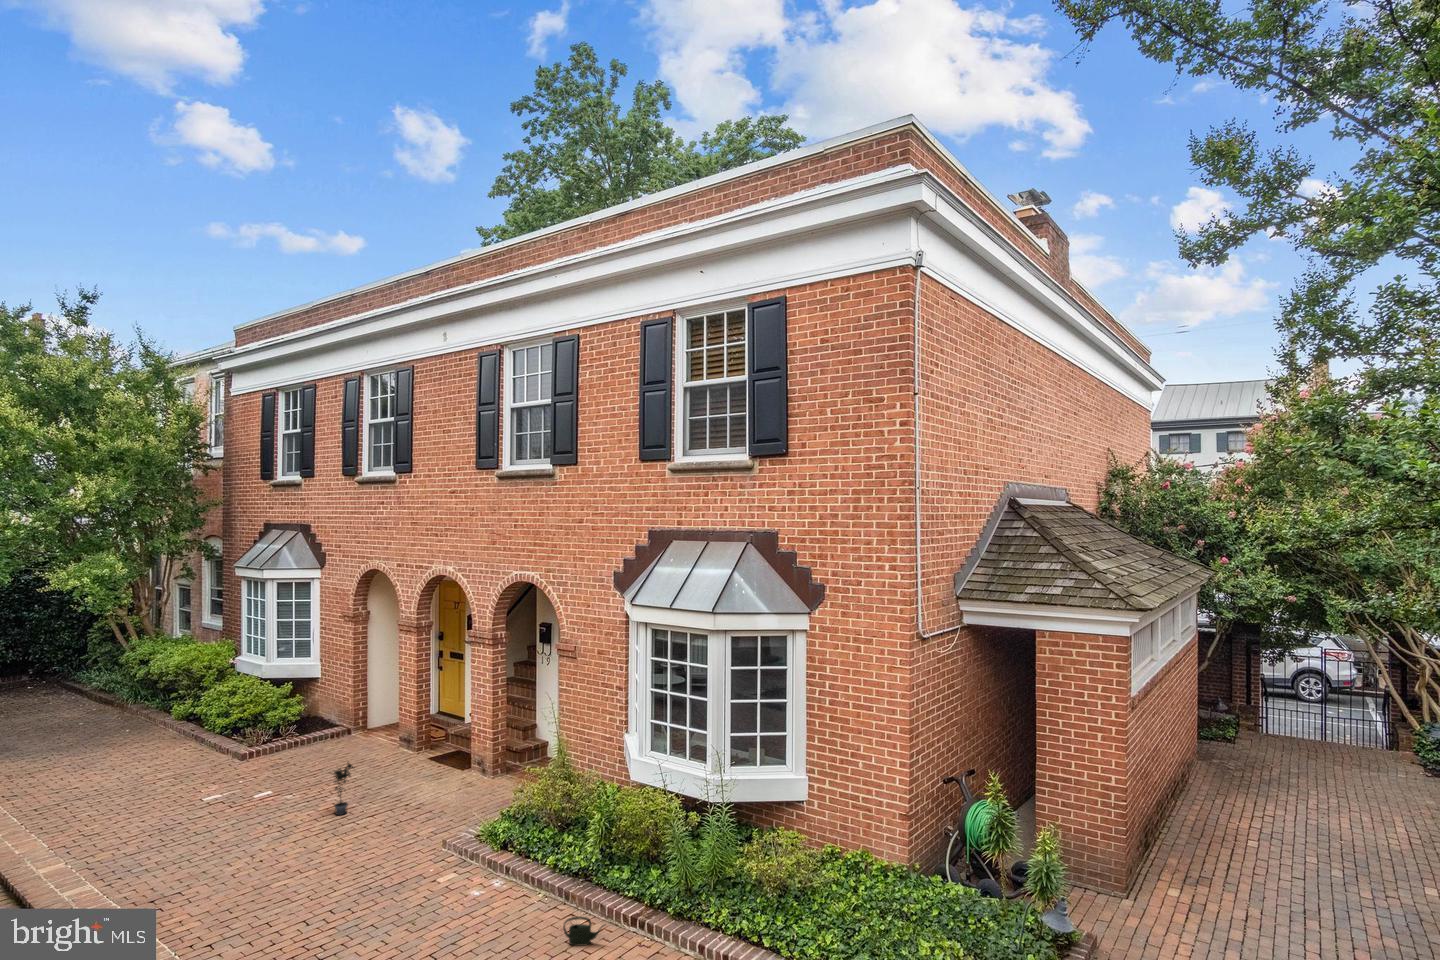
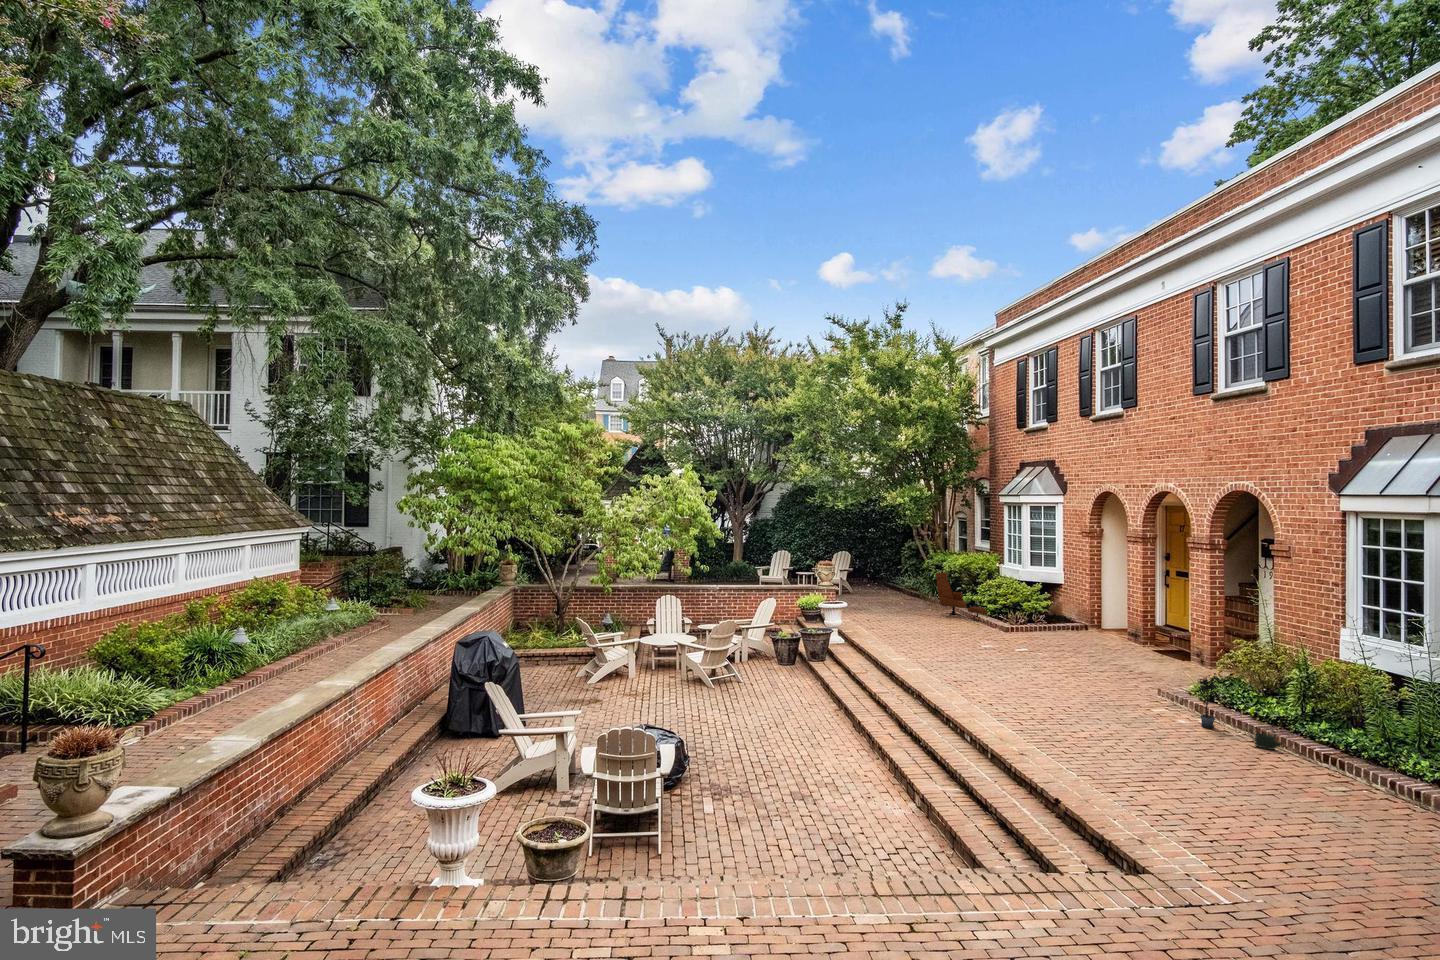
lounge chair: none [128,685,212,753] -> present [936,572,988,621]
potted plant: present [334,762,353,815] -> present [1199,673,1222,728]

